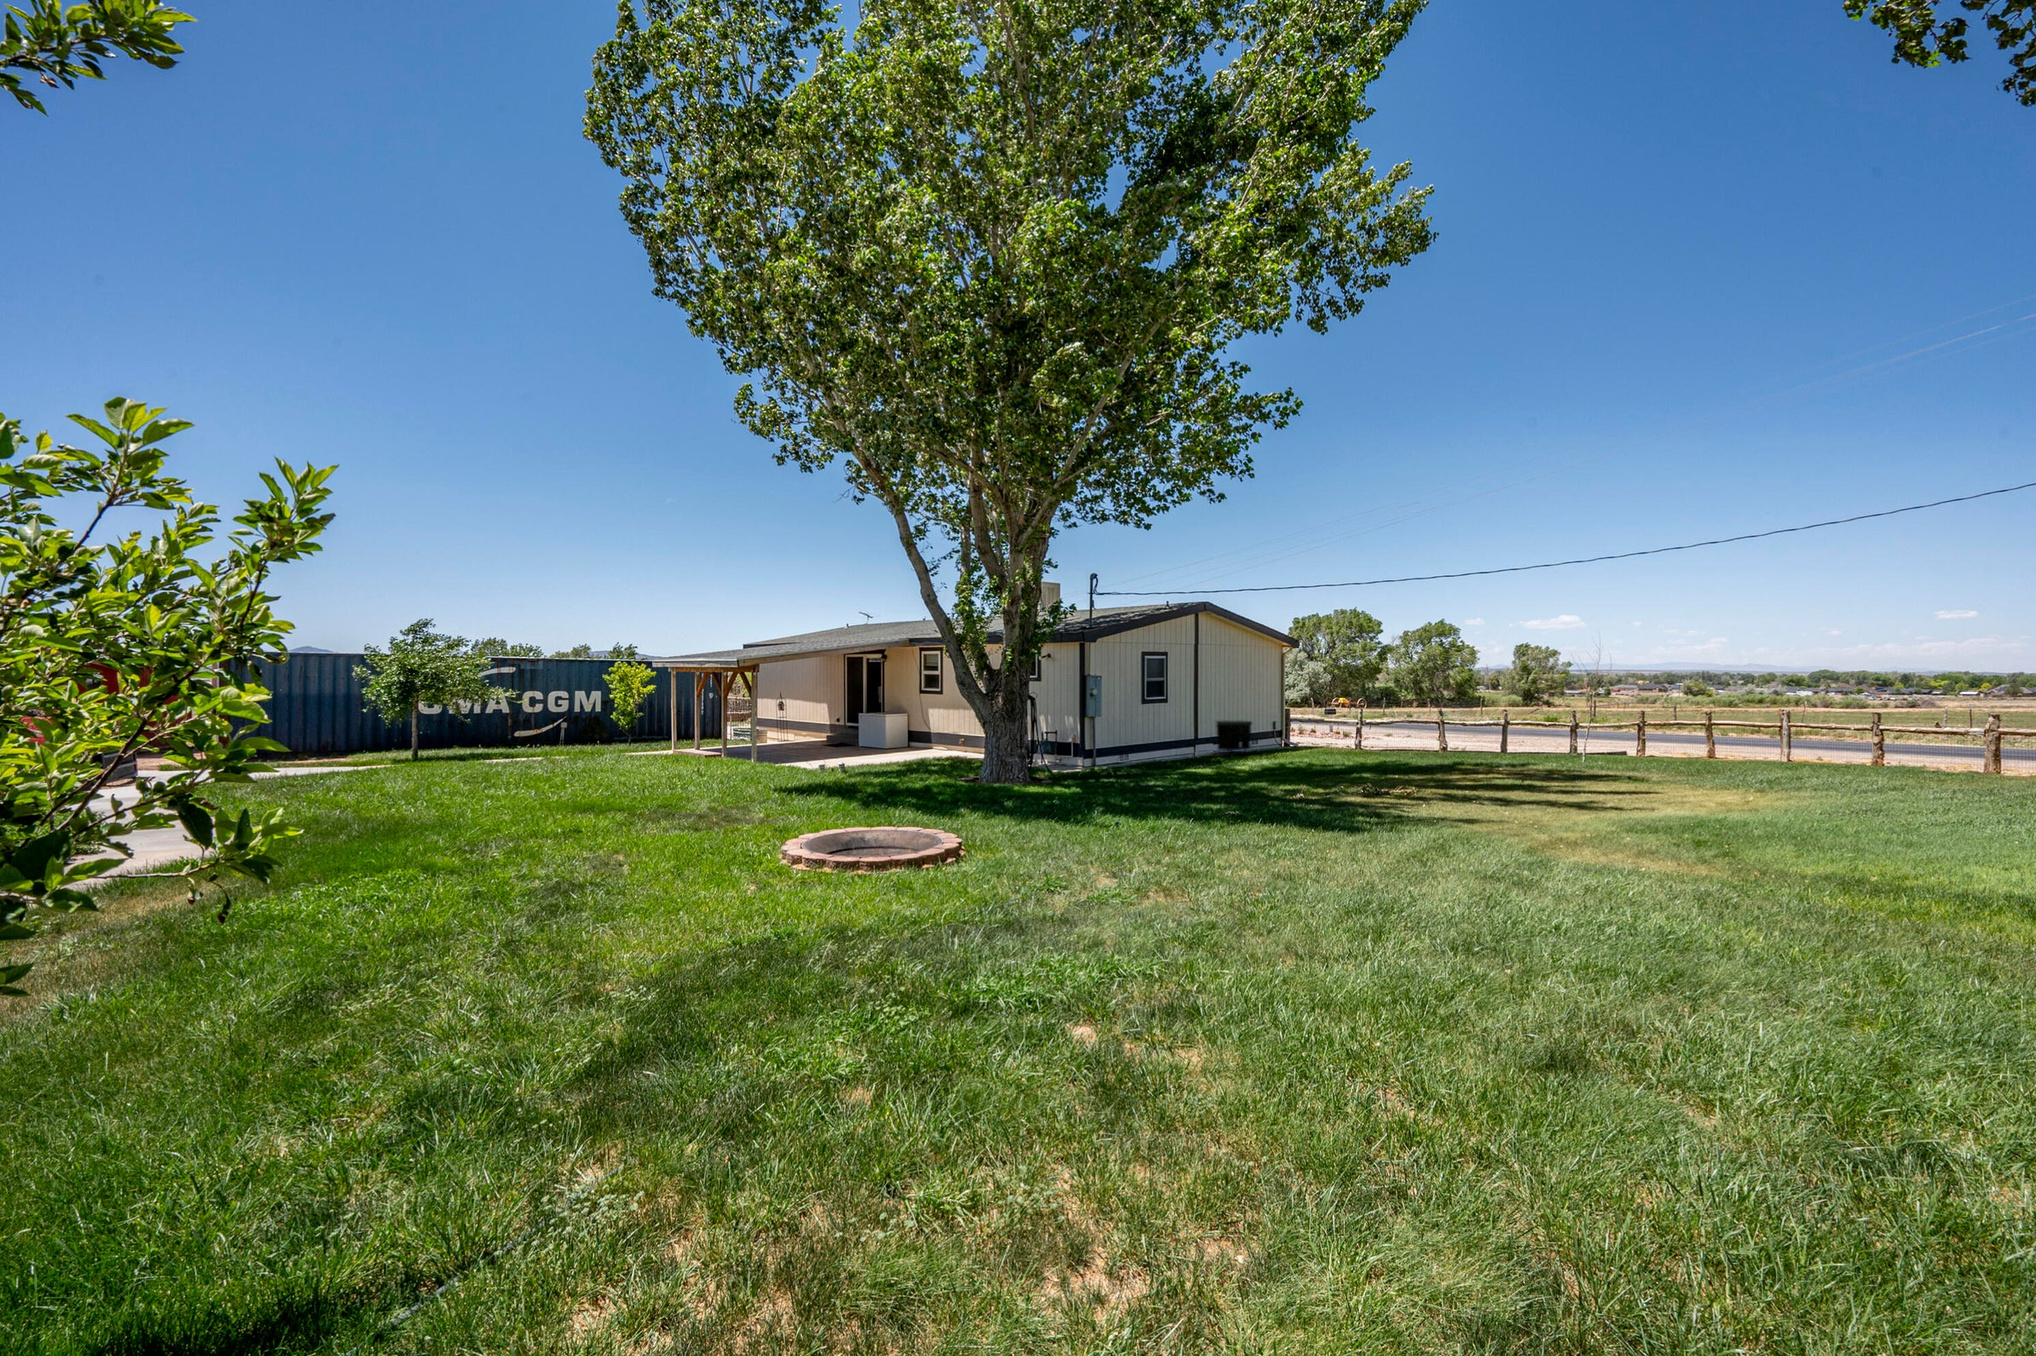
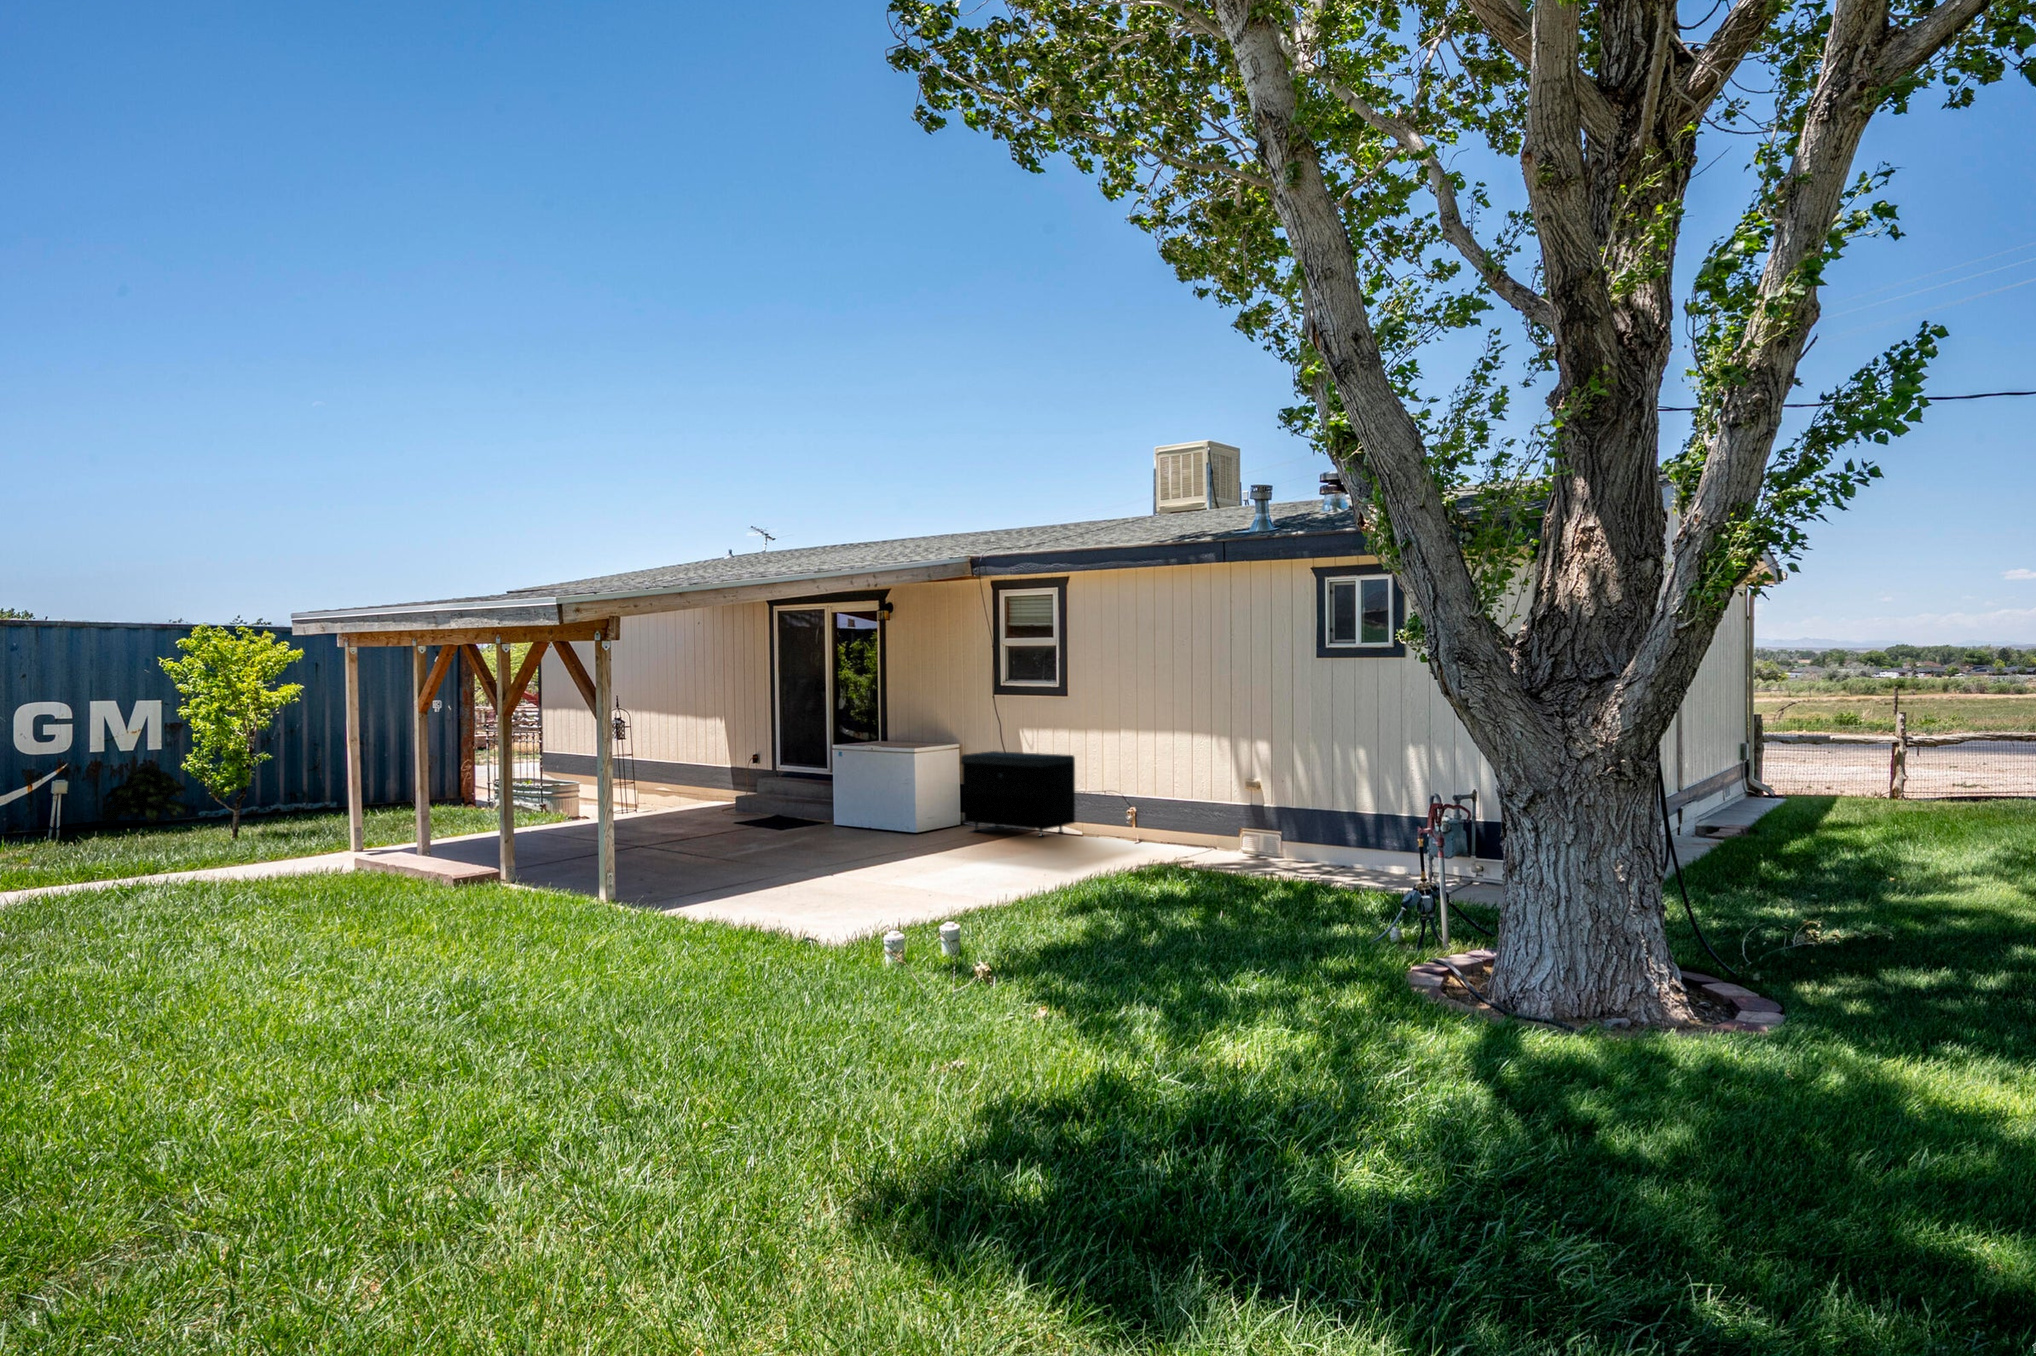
storage bench: present [1216,720,1252,751] -> present [960,751,1075,837]

